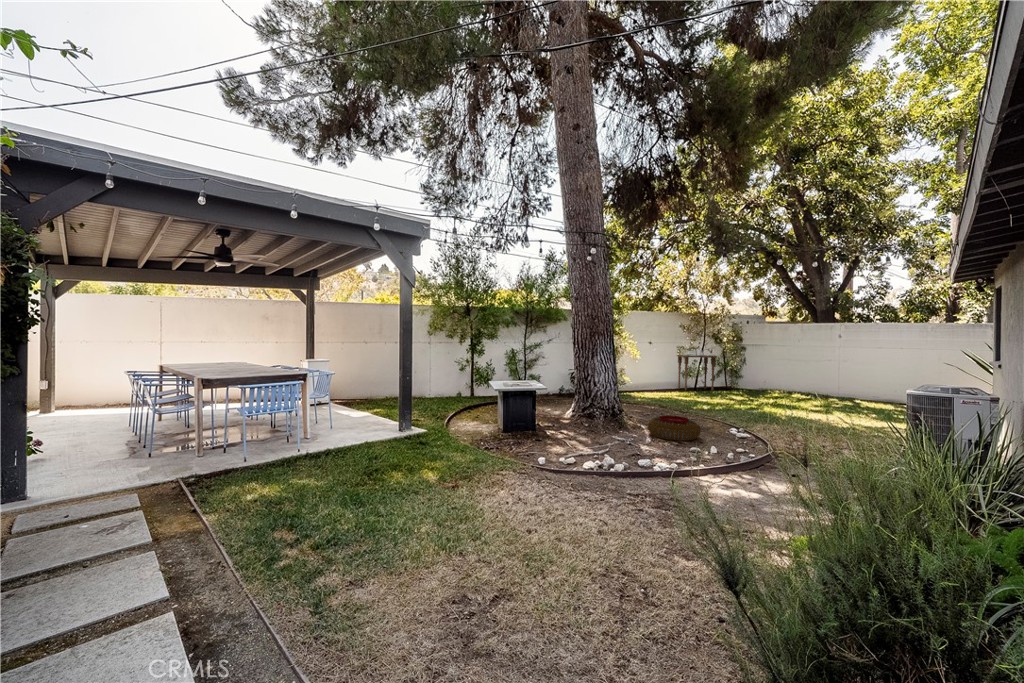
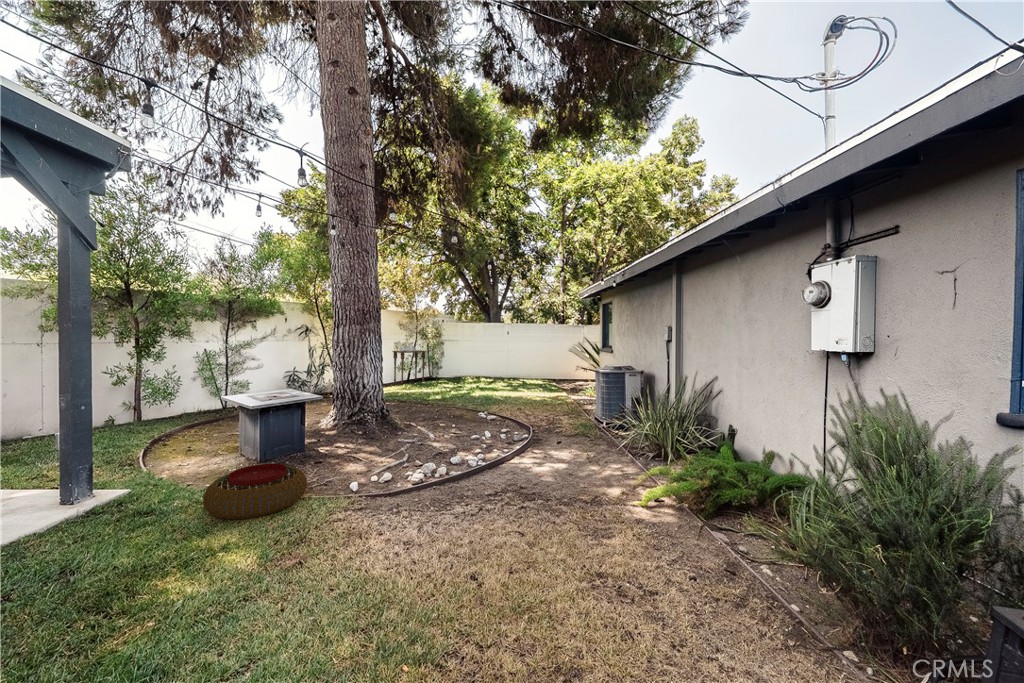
pouf: present [648,415,701,441] -> present [203,464,307,519]

